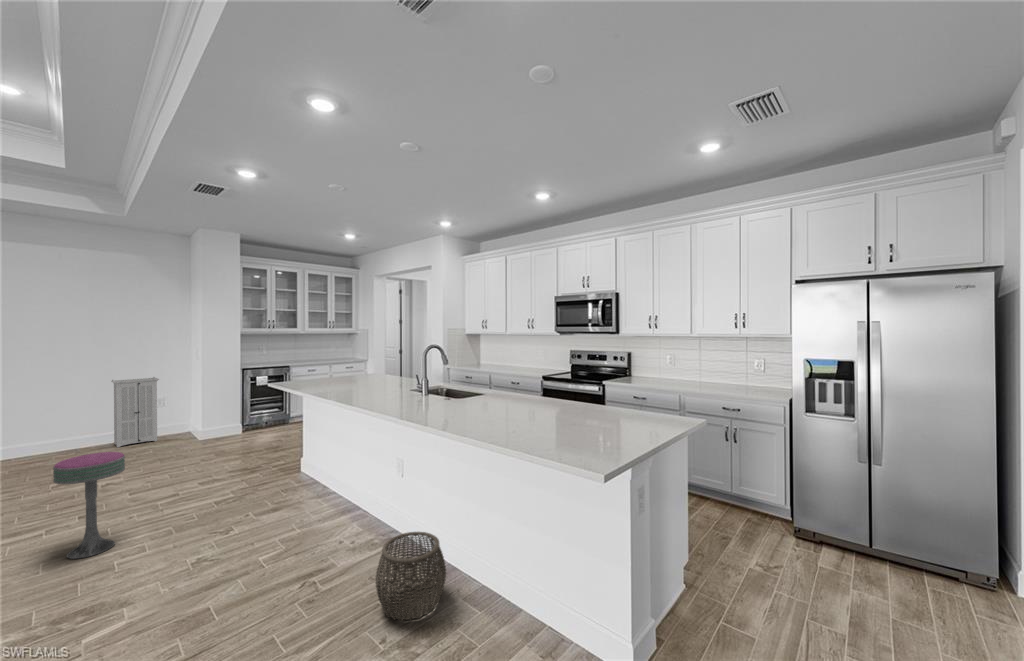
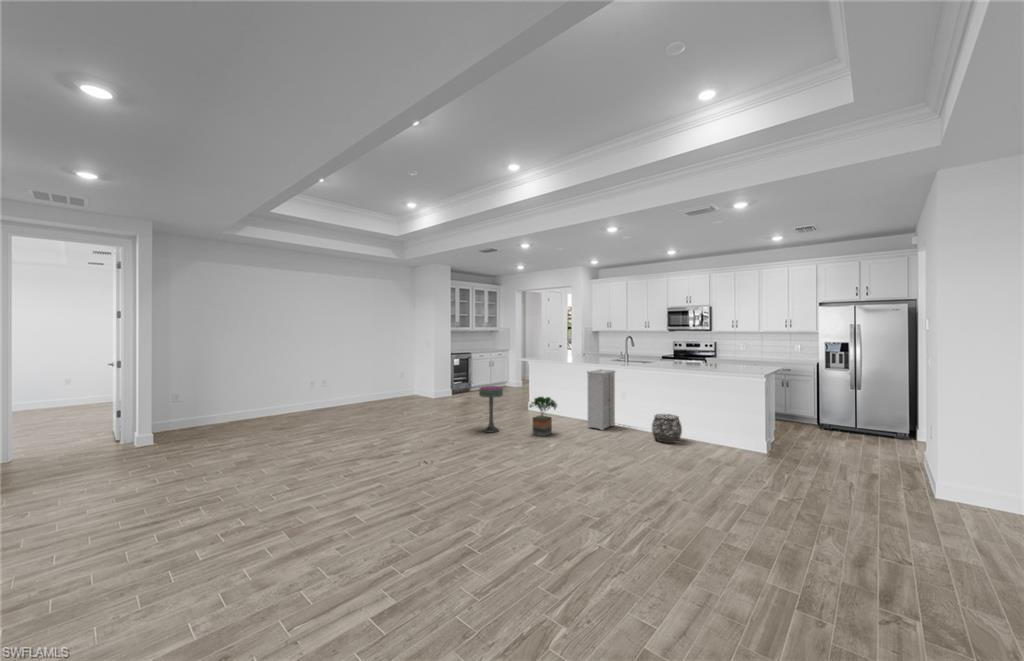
storage cabinet: present [111,377,159,448] -> present [587,369,616,430]
potted tree: none [134,479,211,580] -> present [530,397,557,436]

